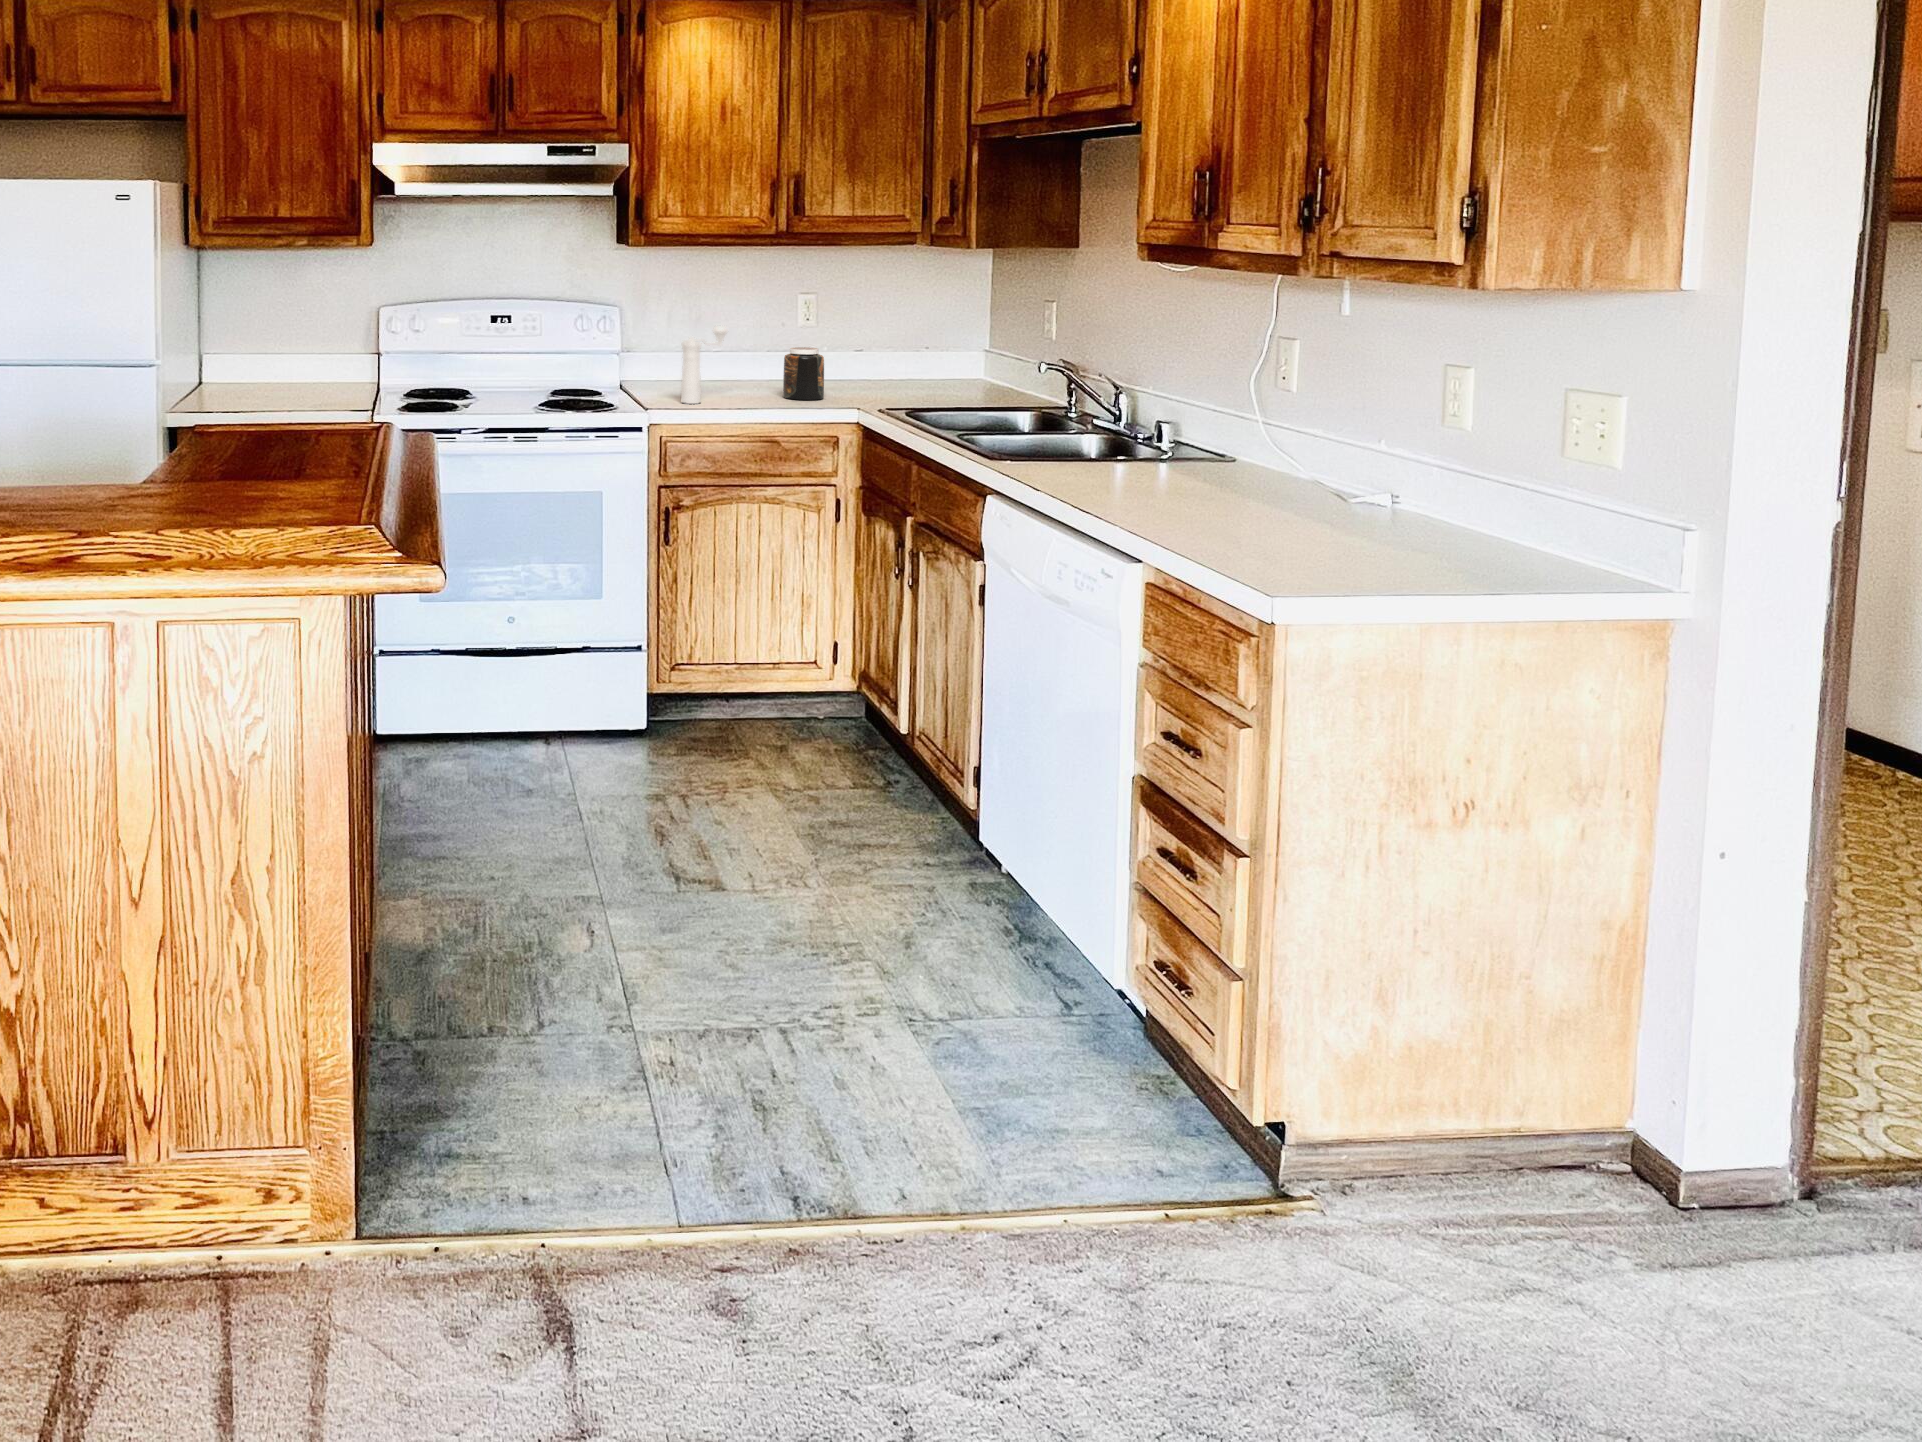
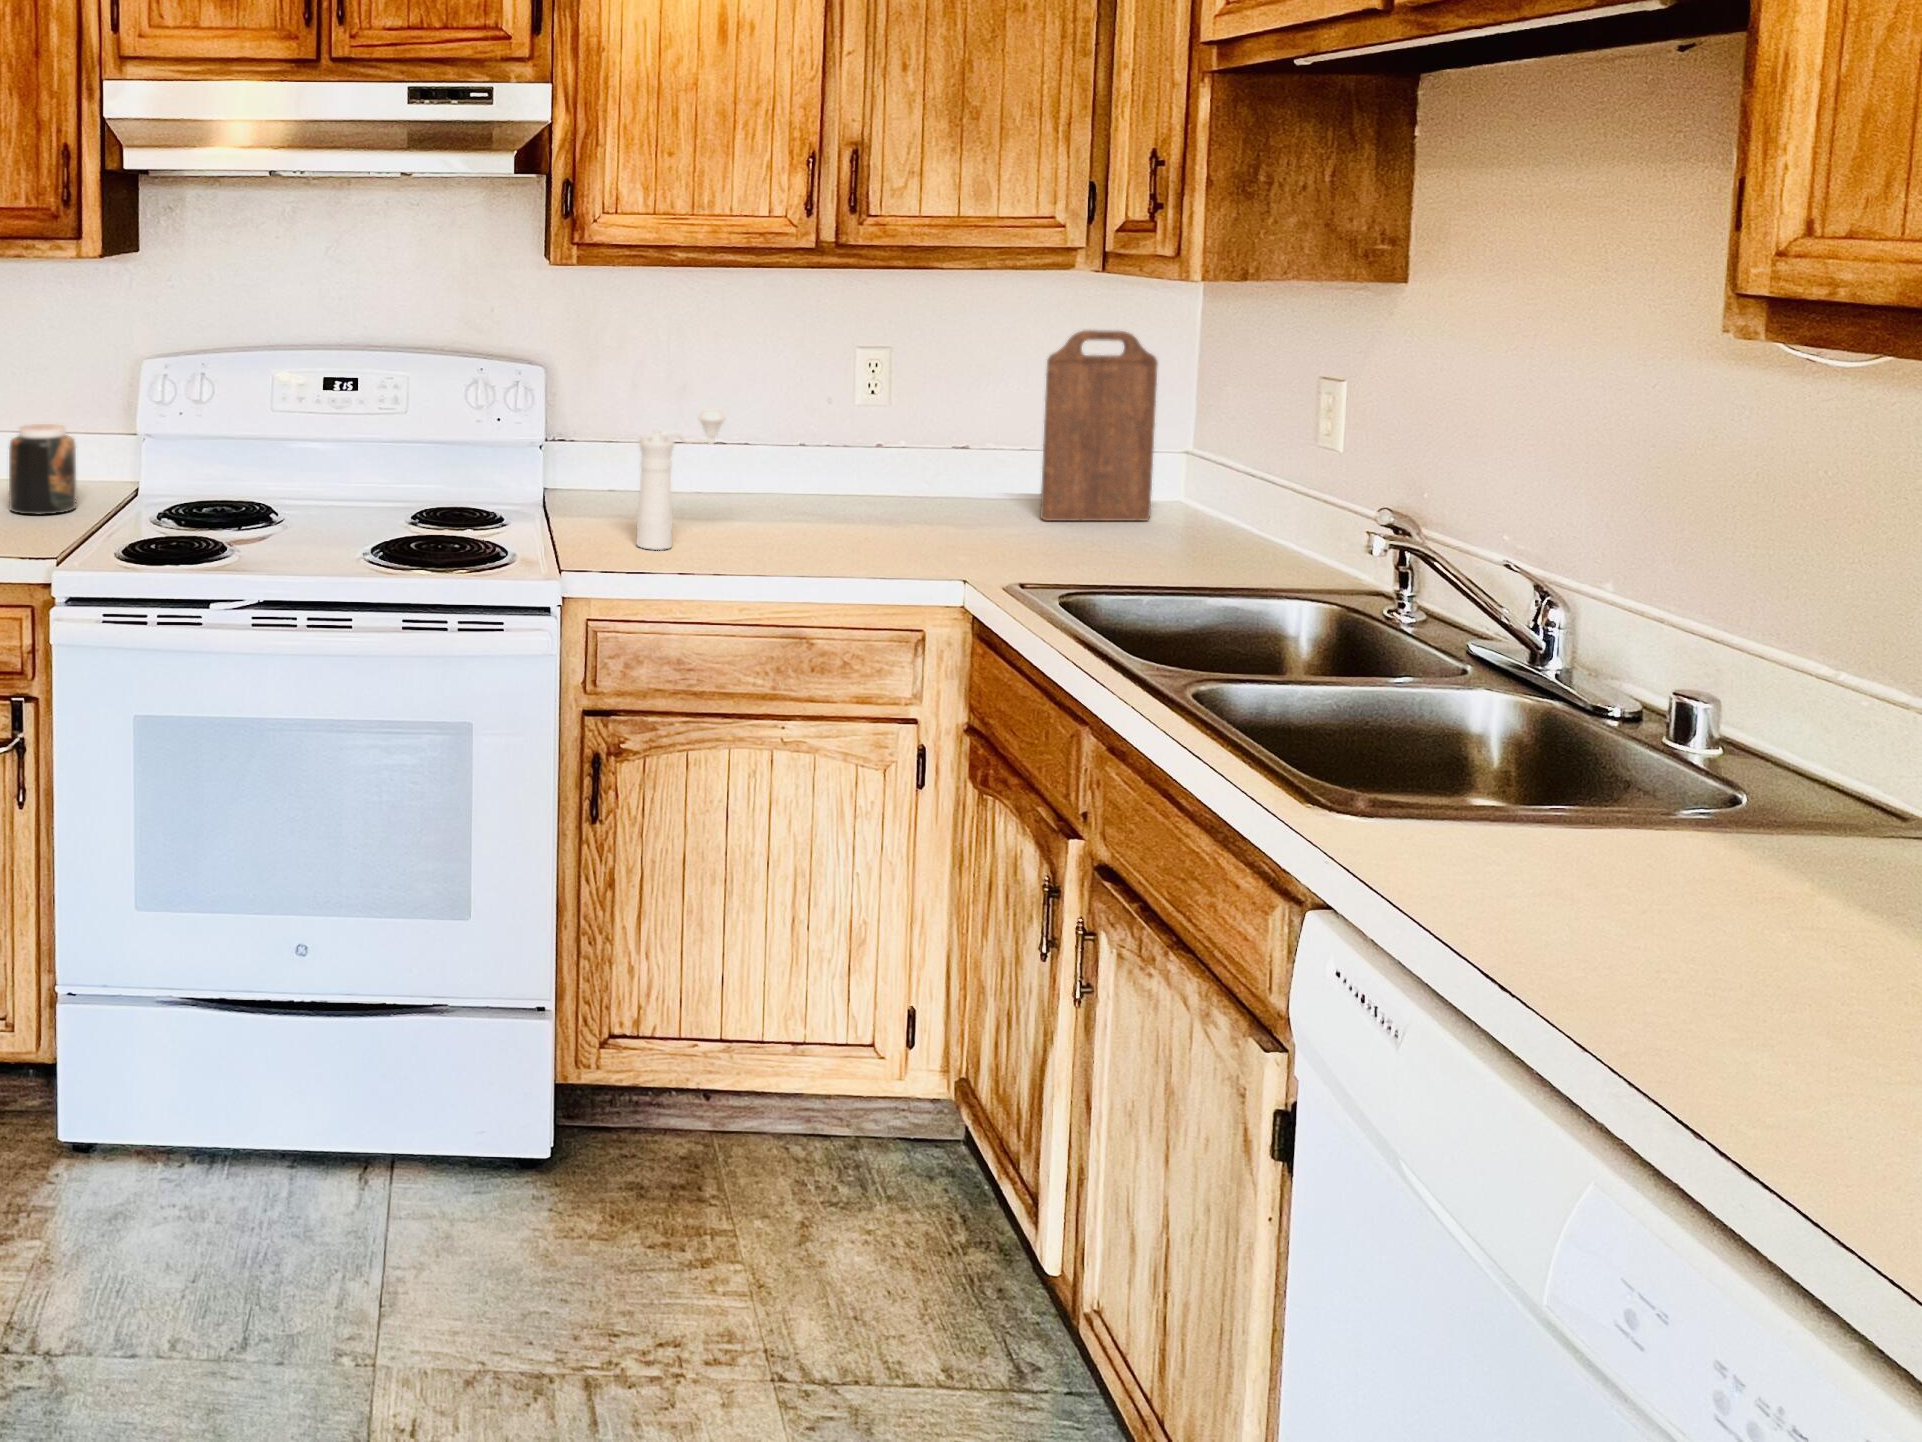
cutting board: none [902,279,964,389] -> present [1040,330,1158,521]
jar: present [783,347,824,400] -> present [9,424,76,515]

